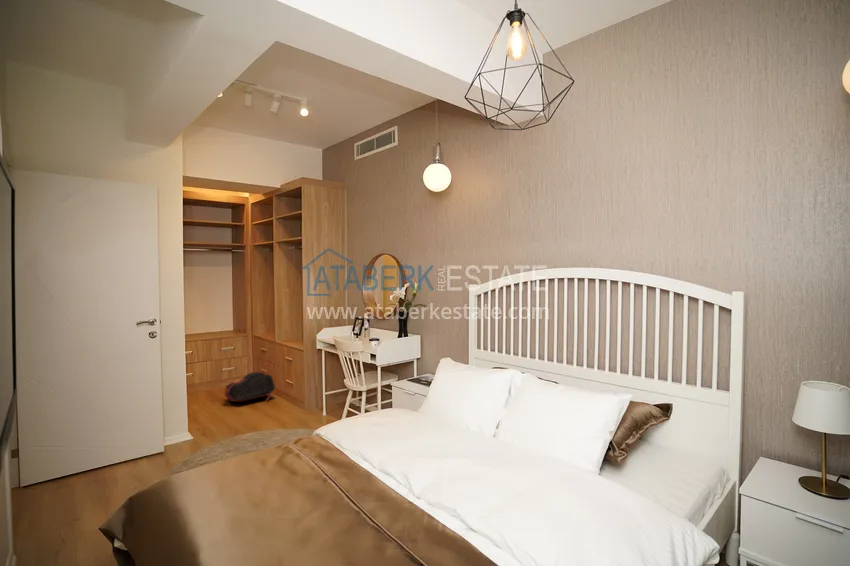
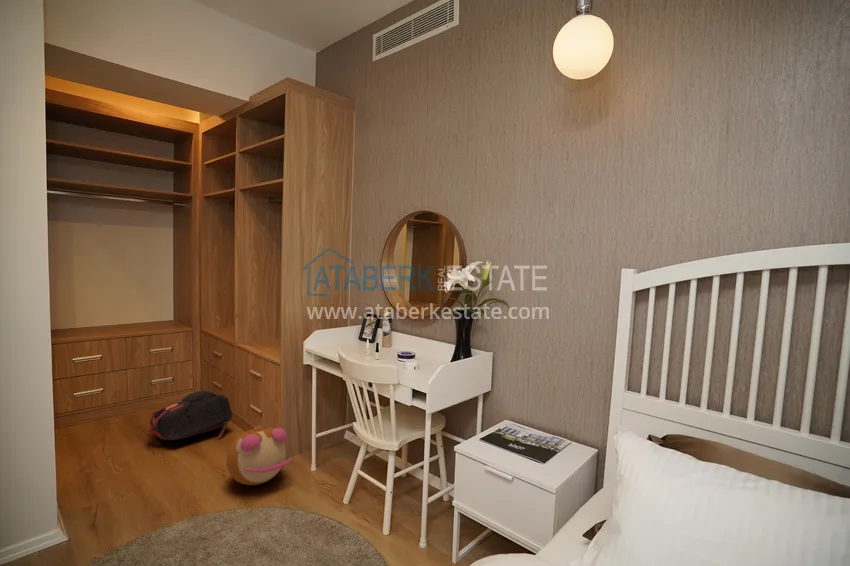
plush toy: none [272,385,310,420] -> present [227,425,292,485]

